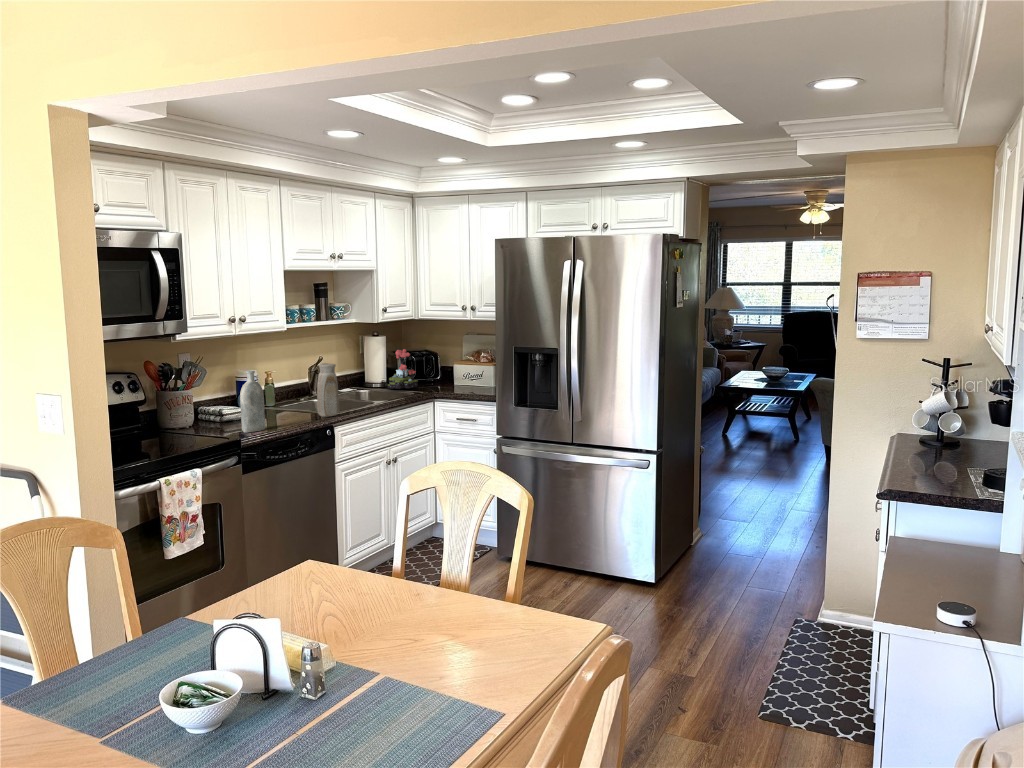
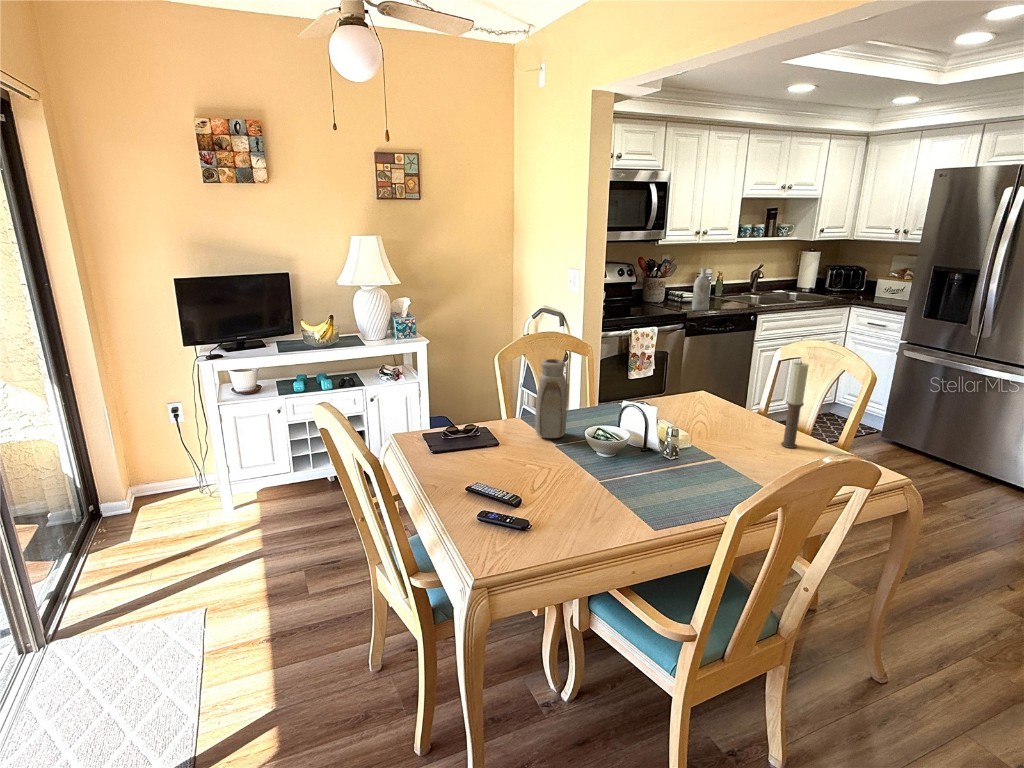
plant: present [388,349,418,389] -> none [813,263,841,295]
vase: present [317,363,339,417] -> present [535,359,567,438]
candle: none [450,499,473,623] -> present [781,362,808,448]

